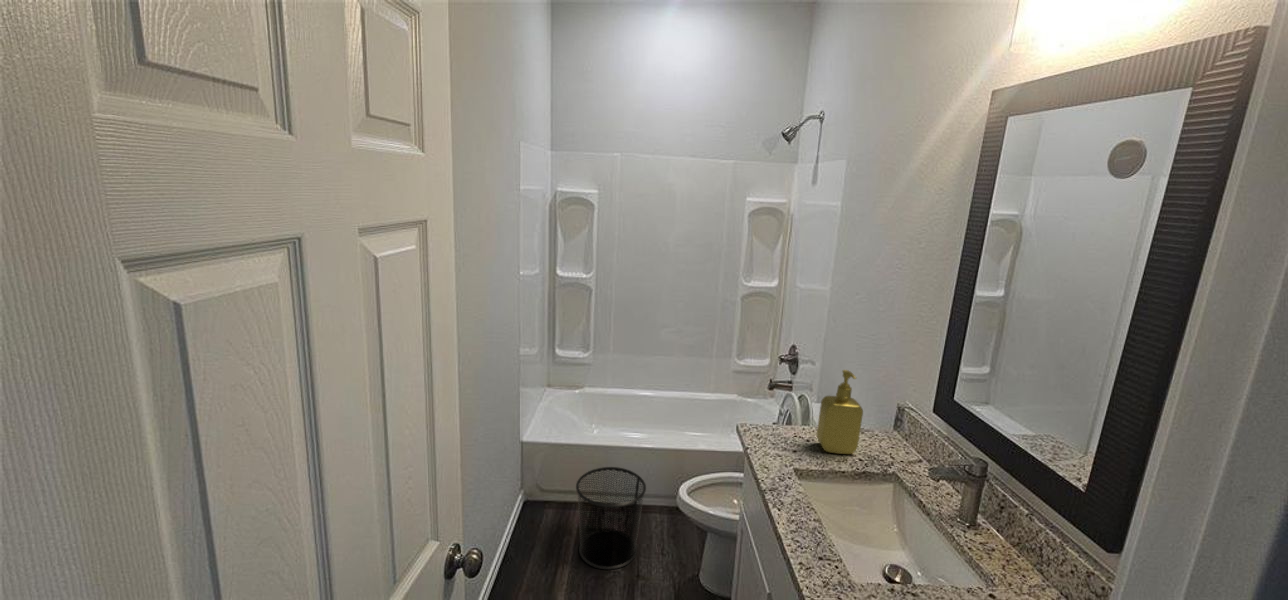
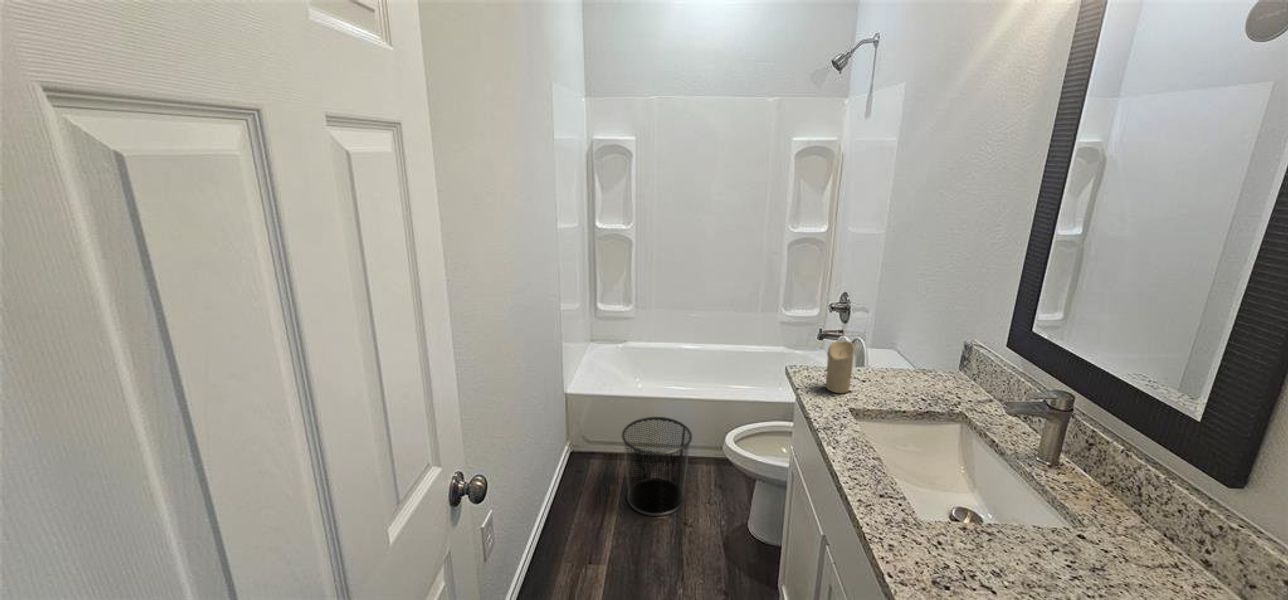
soap dispenser: present [817,370,863,454] -> none [873,303,926,393]
candle: none [773,404,800,454] -> present [826,341,855,393]

